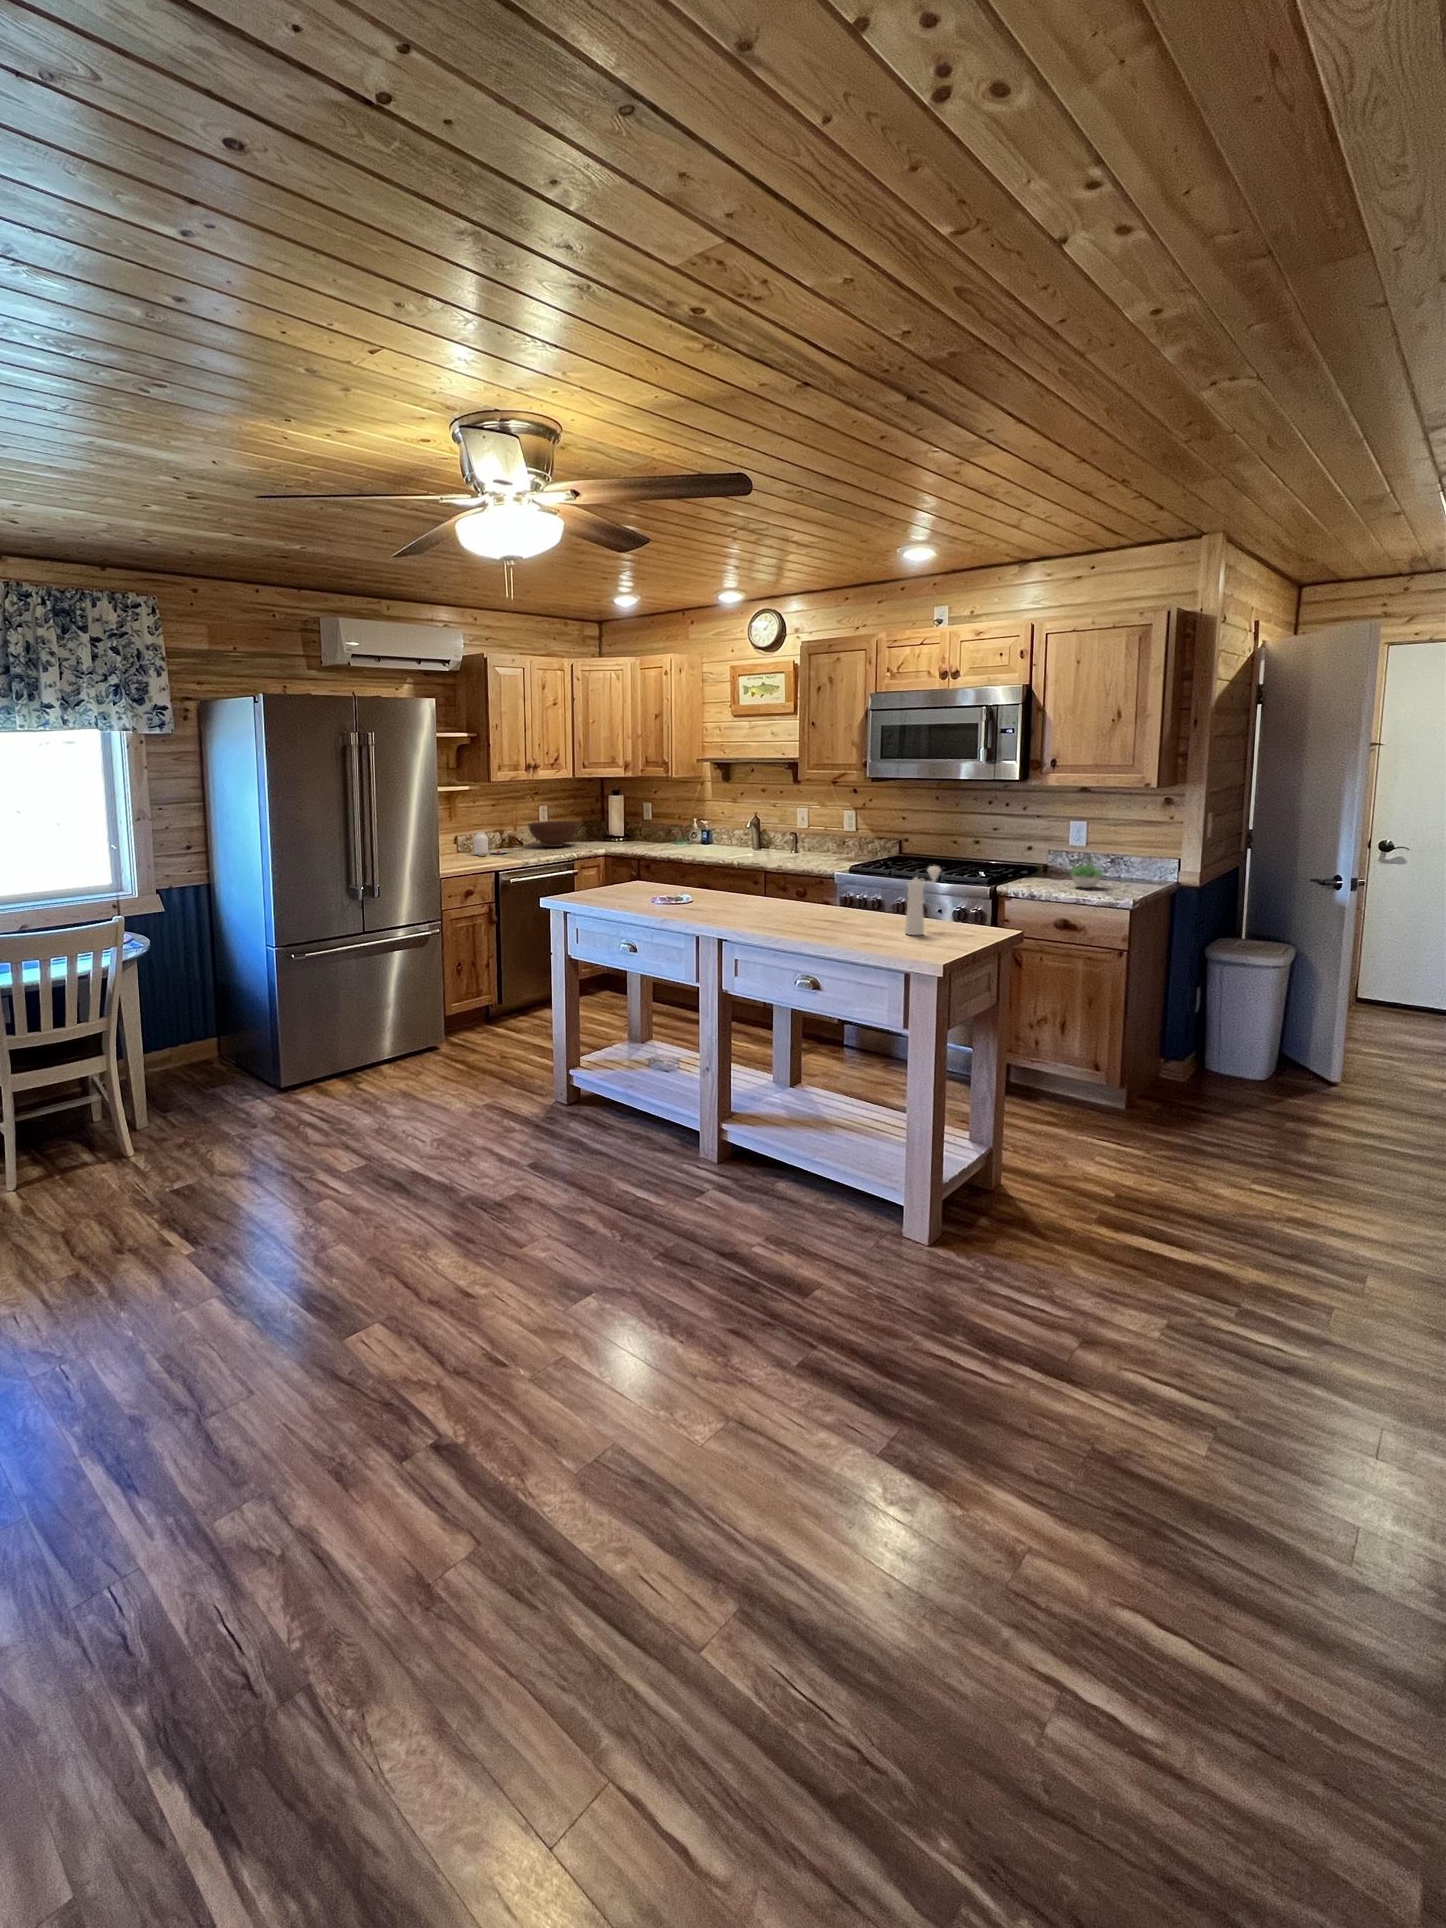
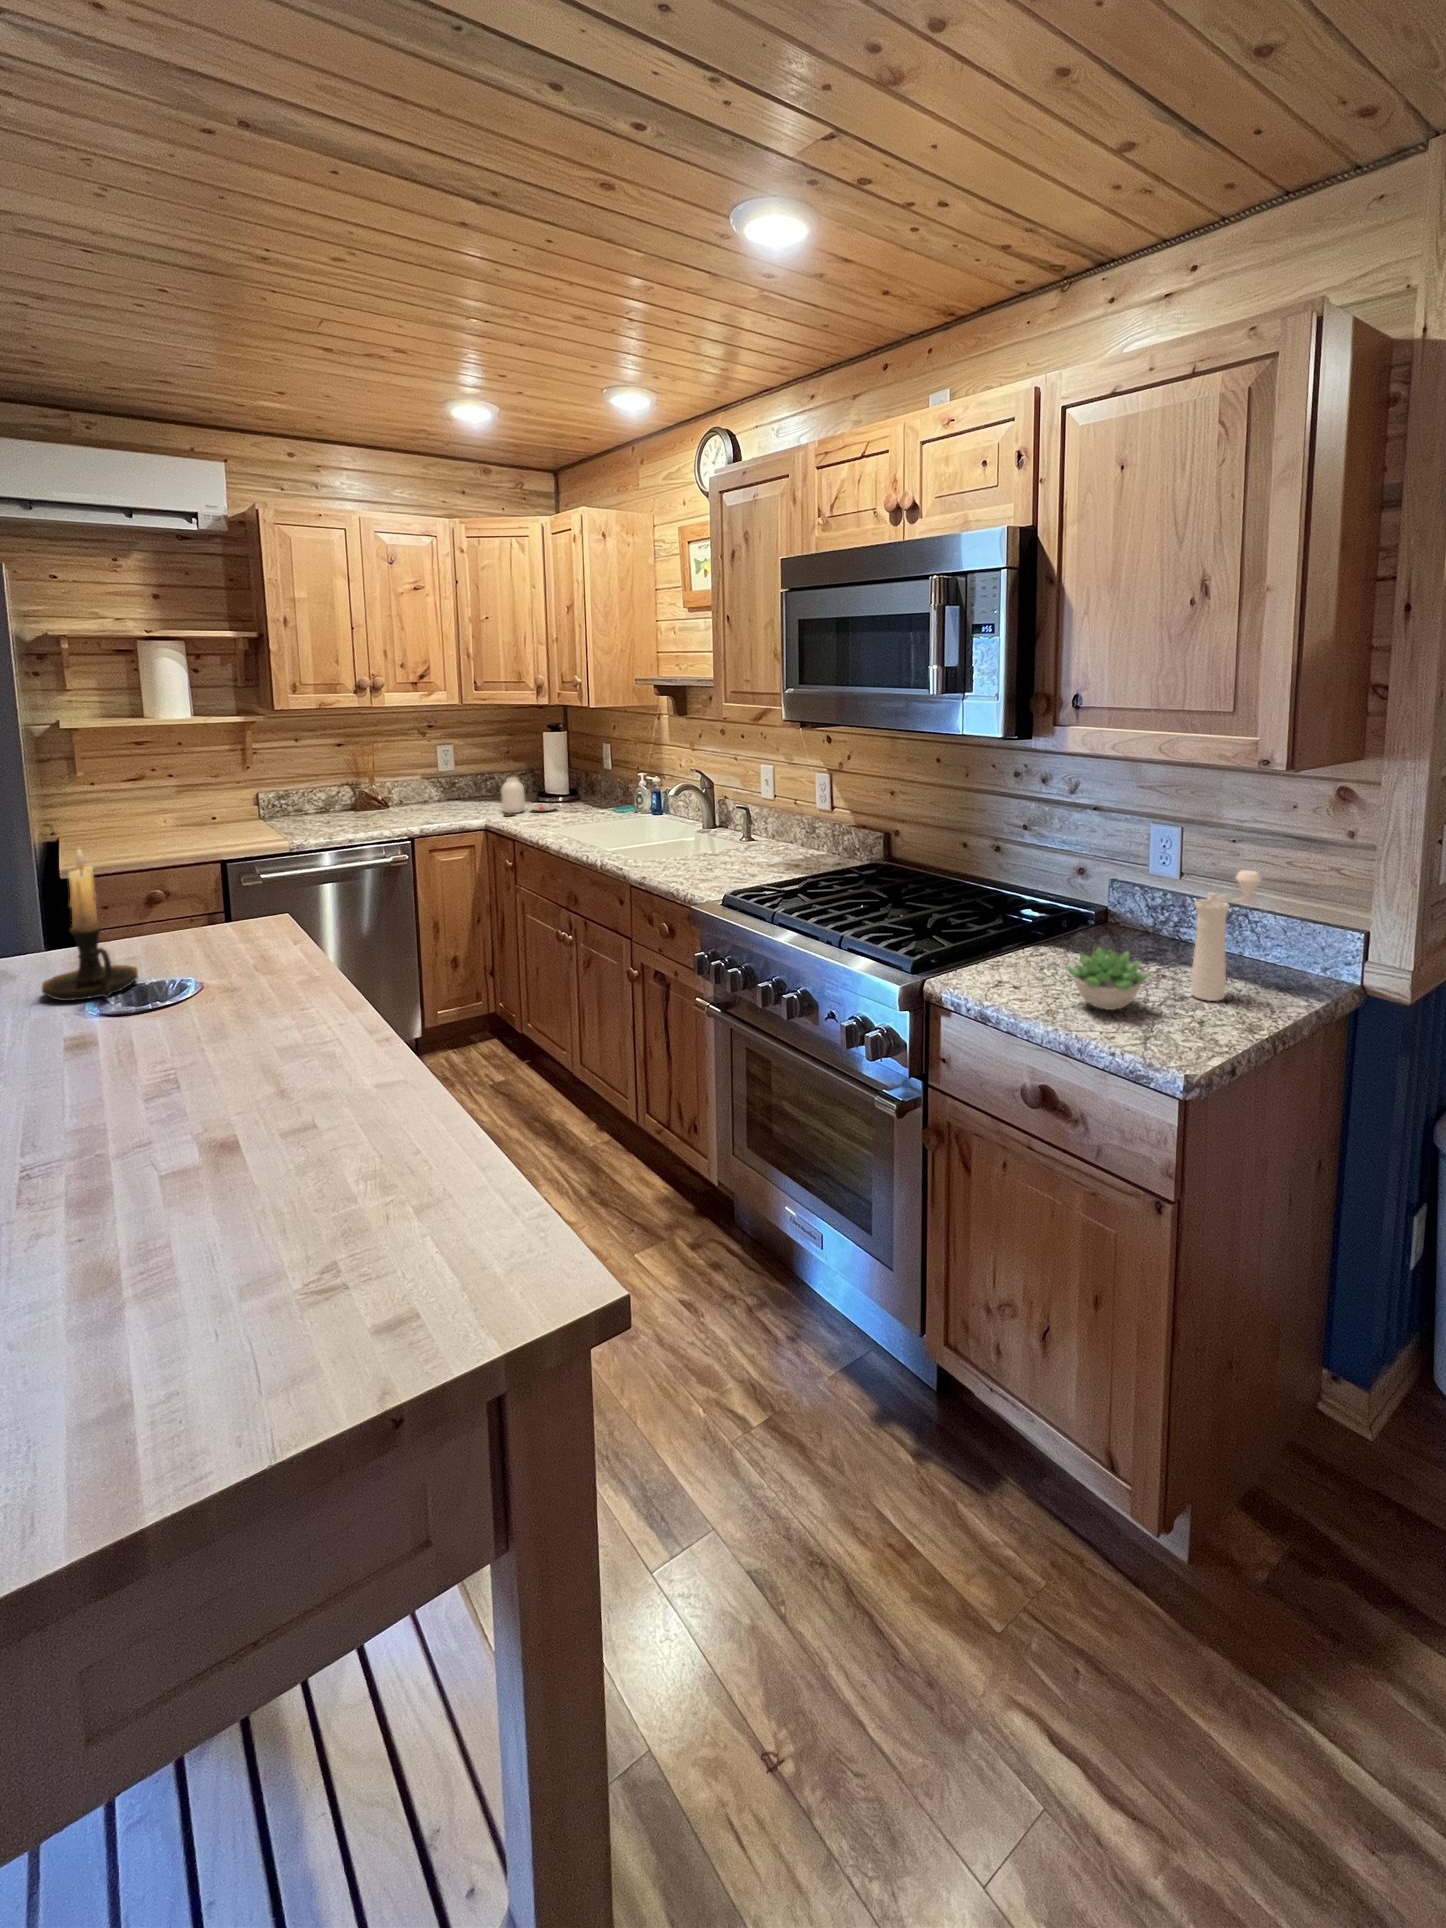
fruit bowl: present [528,821,579,847] -> none [381,771,468,814]
jar: present [473,832,508,857] -> present [501,777,557,815]
candle holder: none [636,834,678,900] -> present [42,849,138,1001]
pepper mill: present [905,866,941,935] -> present [1191,870,1262,1001]

